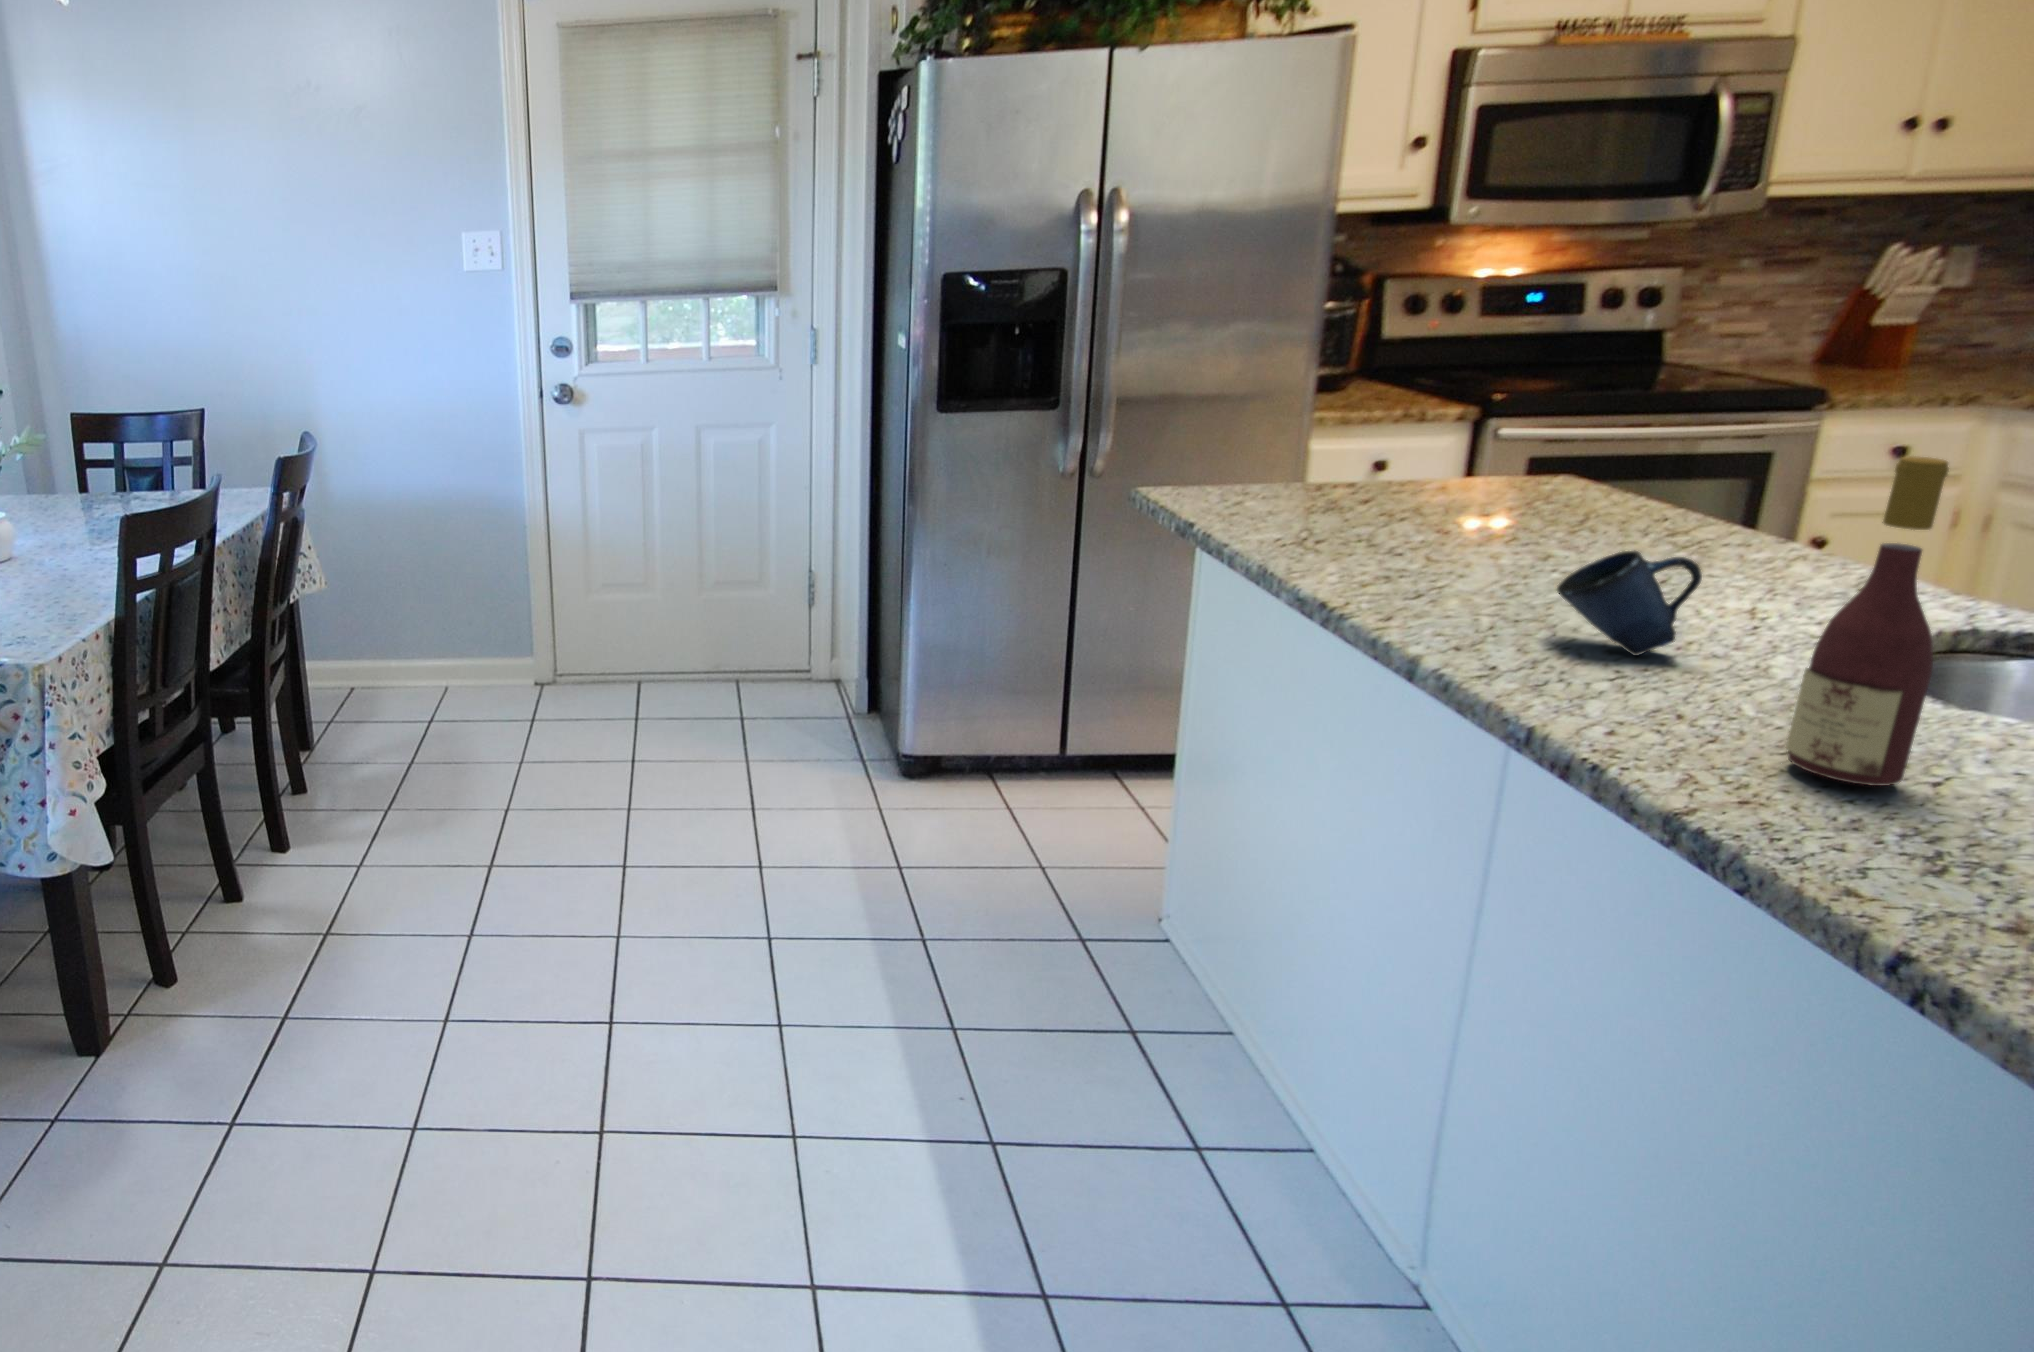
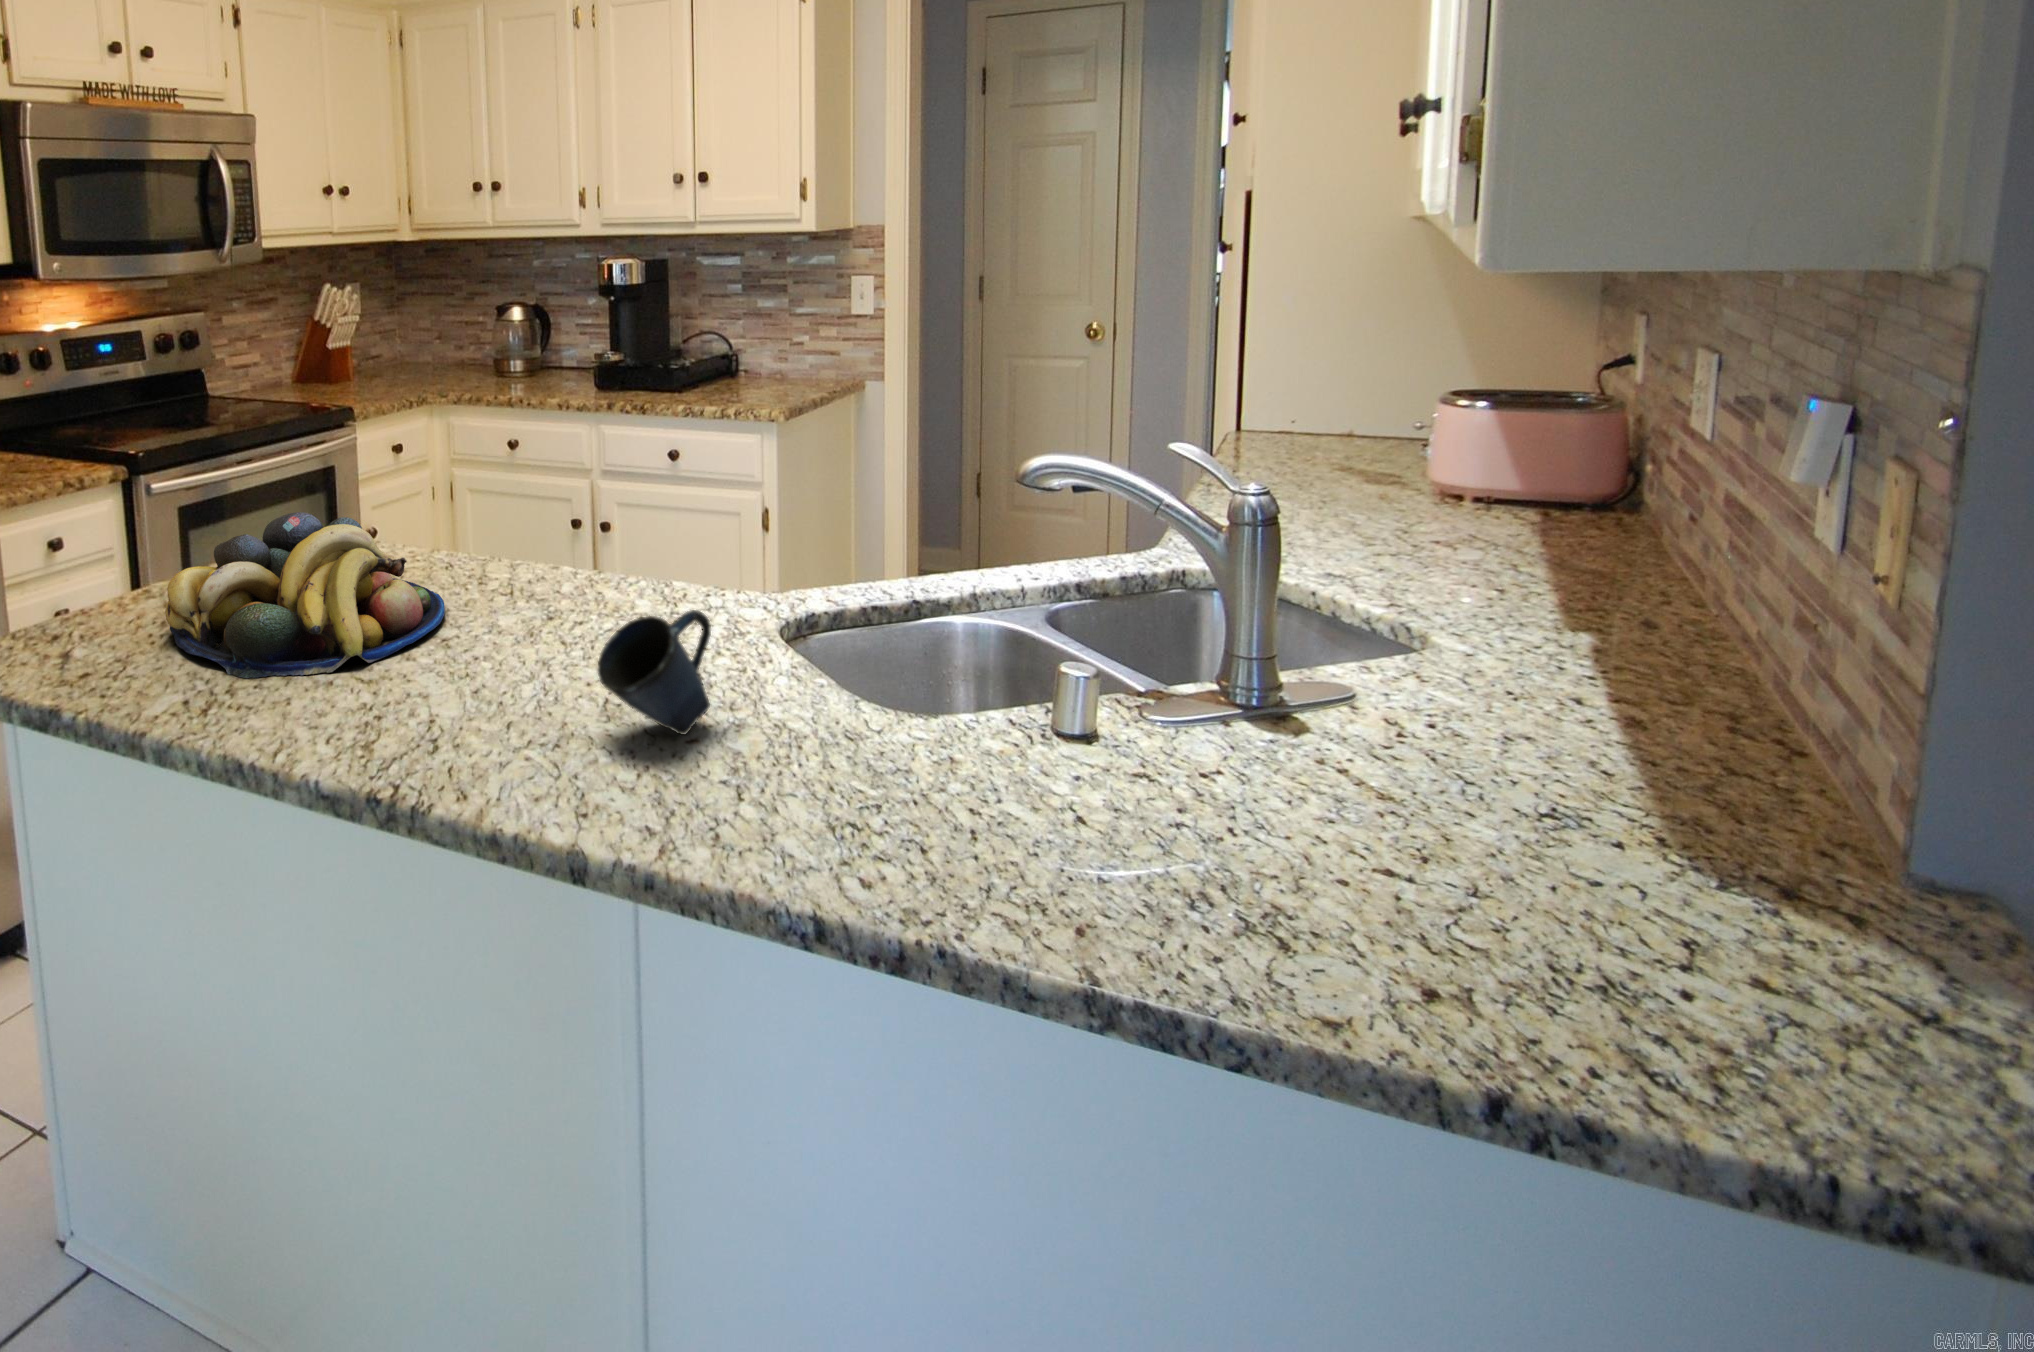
fruit bowl: none [1315,443,1585,557] -> present [165,512,445,679]
wine bottle: present [1786,456,1949,786] -> none [962,469,1069,848]

